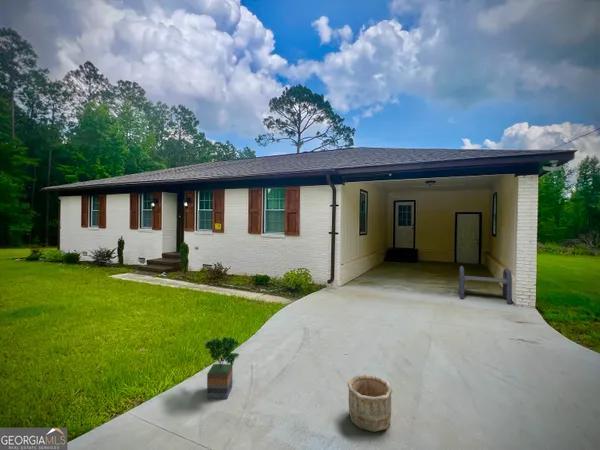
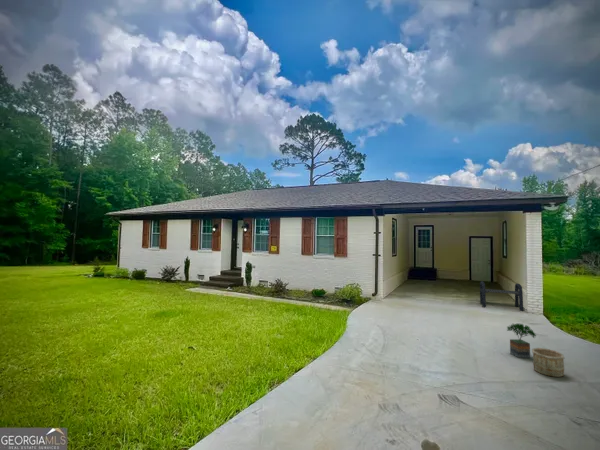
potted tree: present [205,337,239,399] -> present [507,324,536,358]
wooden bucket: present [347,374,392,432] -> present [532,348,564,377]

